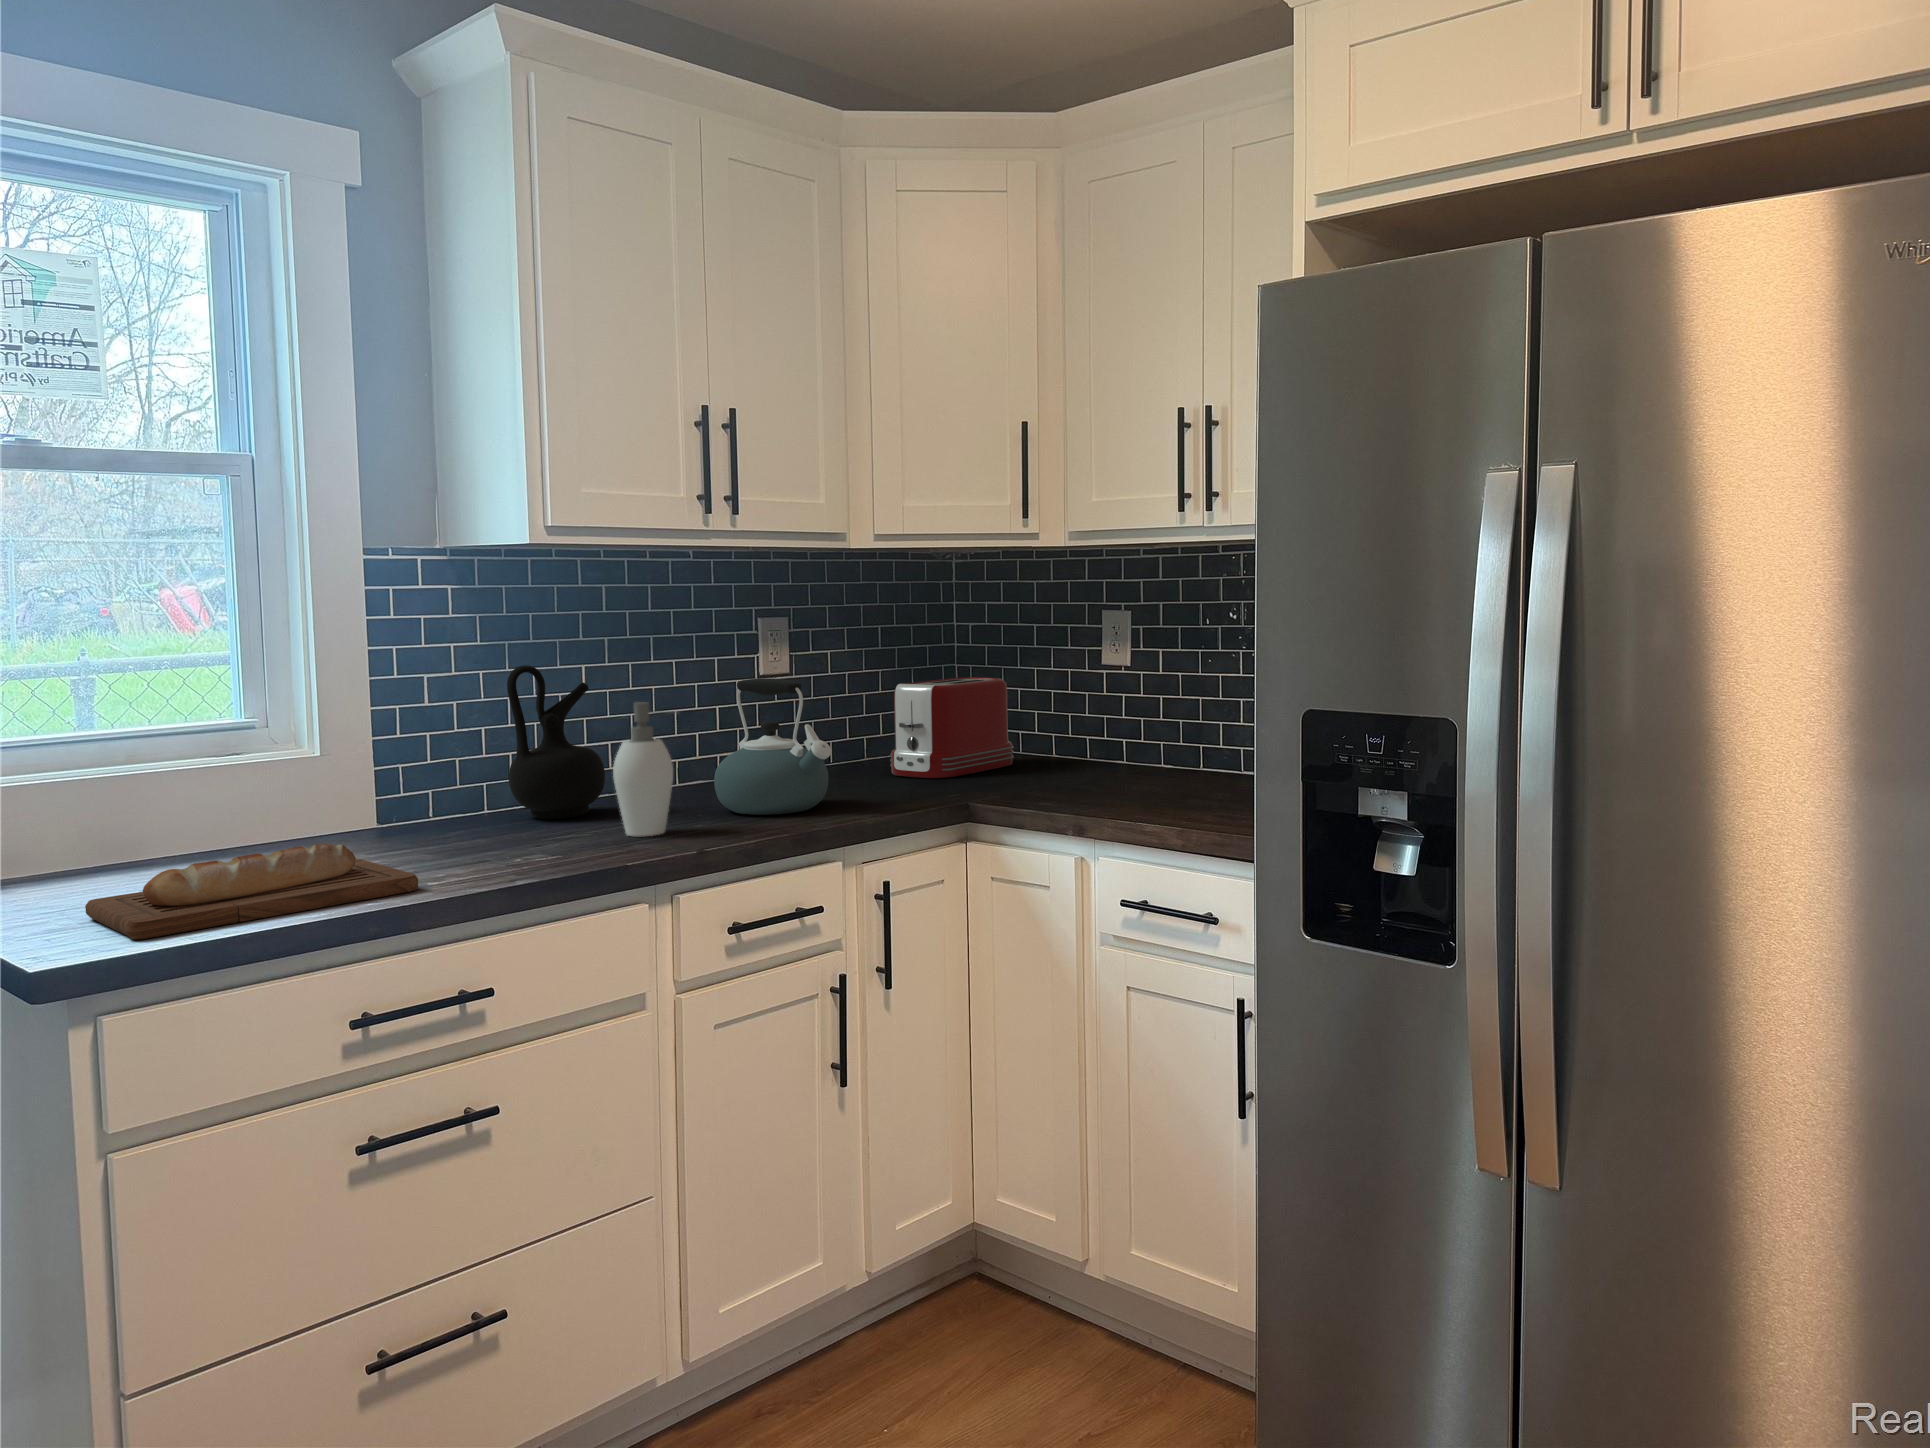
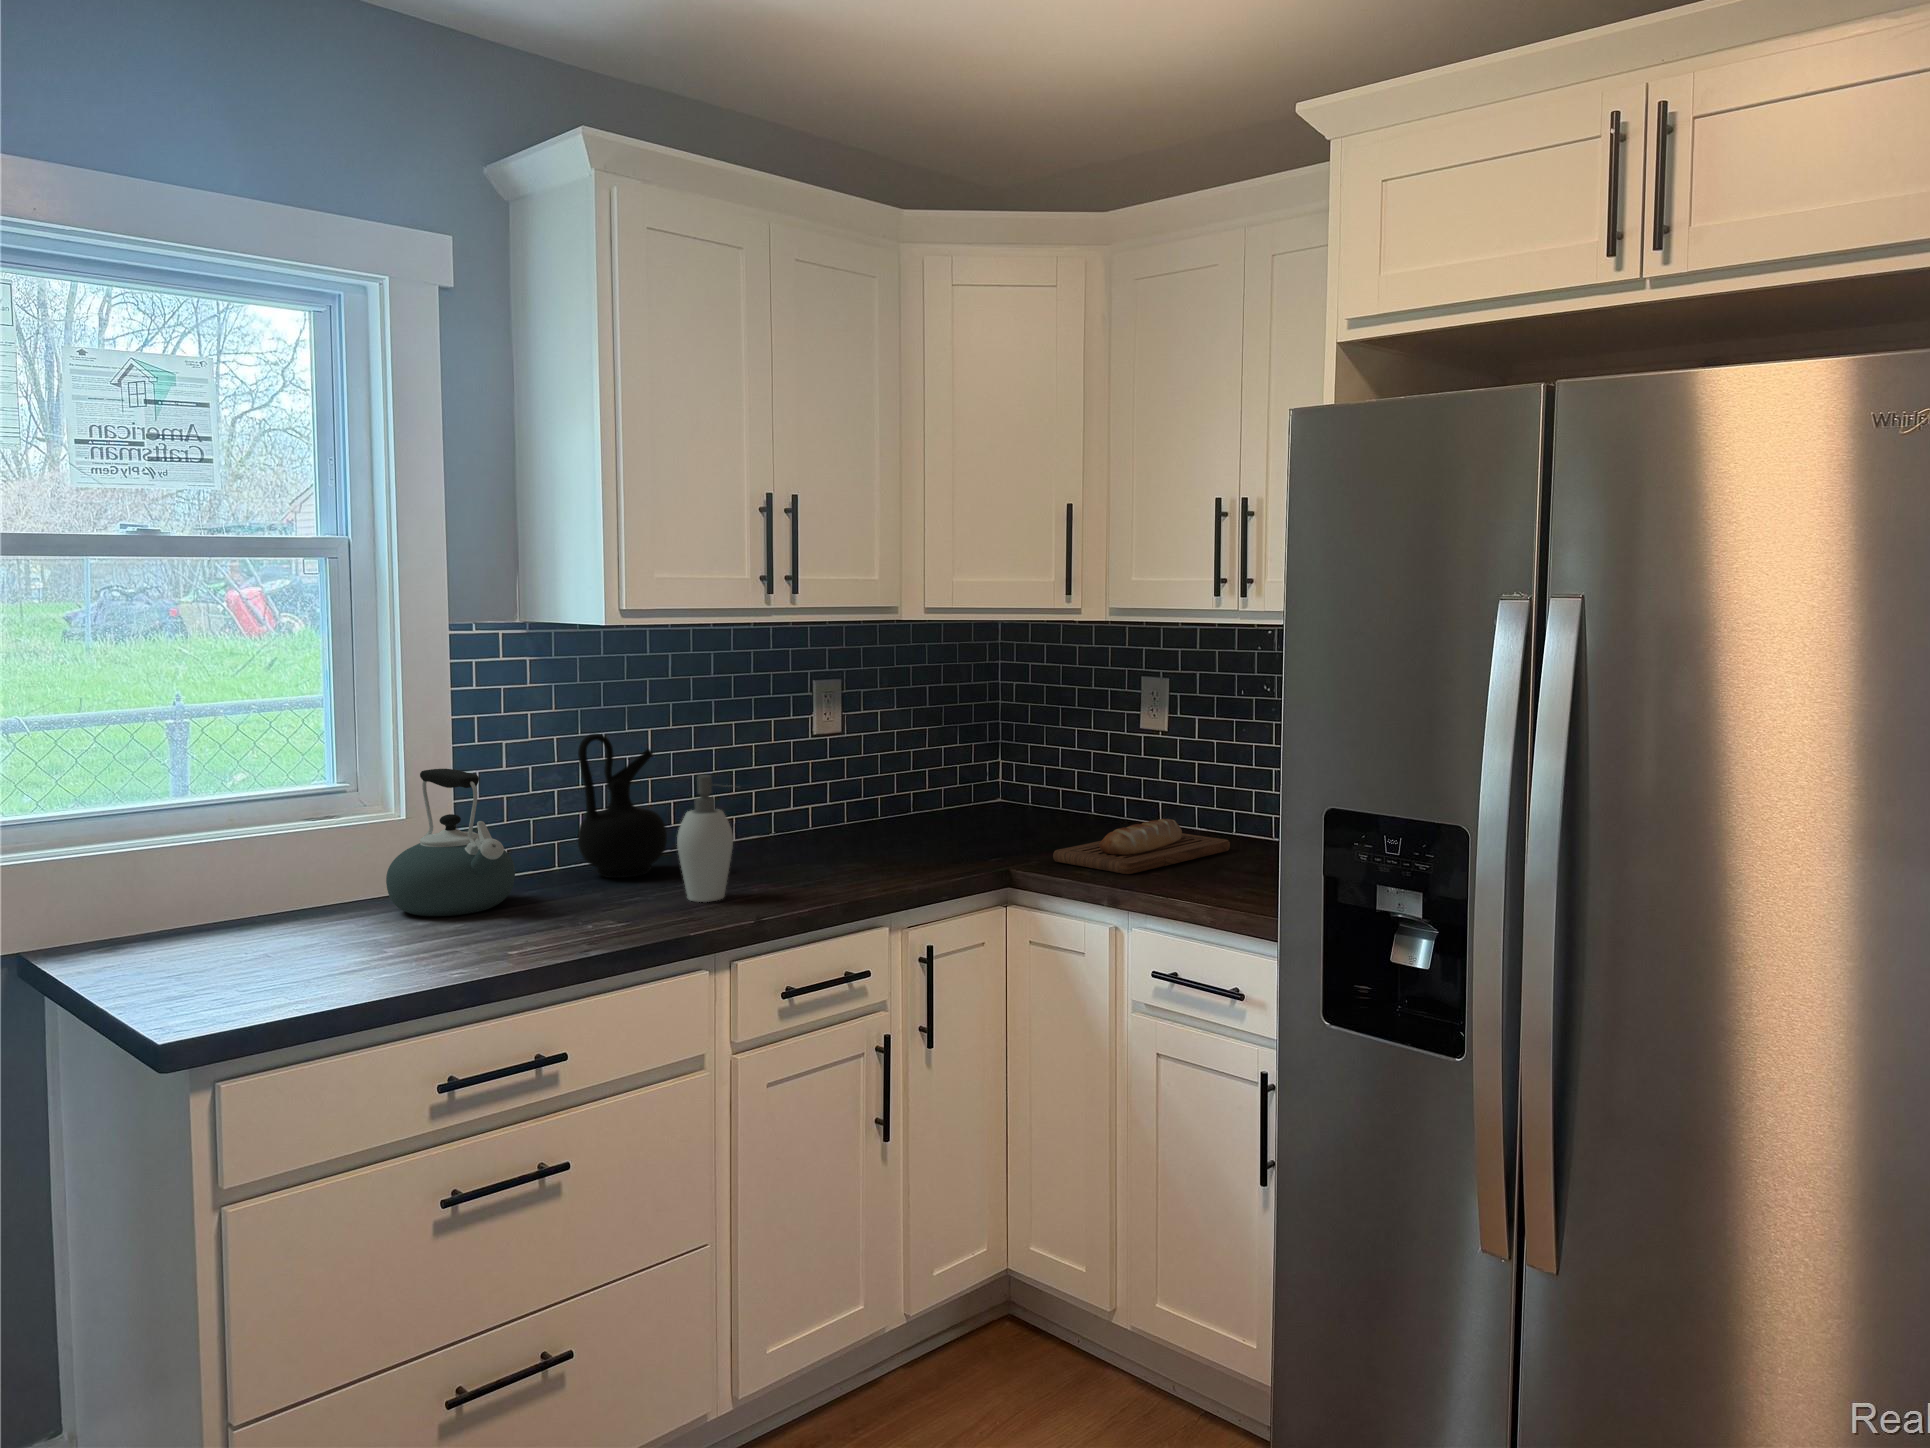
toaster: present [890,677,1014,778] -> none [933,739,1051,838]
kettle: present [714,678,832,815] -> present [386,769,515,916]
bread loaf: present [85,844,418,940] -> present [1053,819,1230,874]

